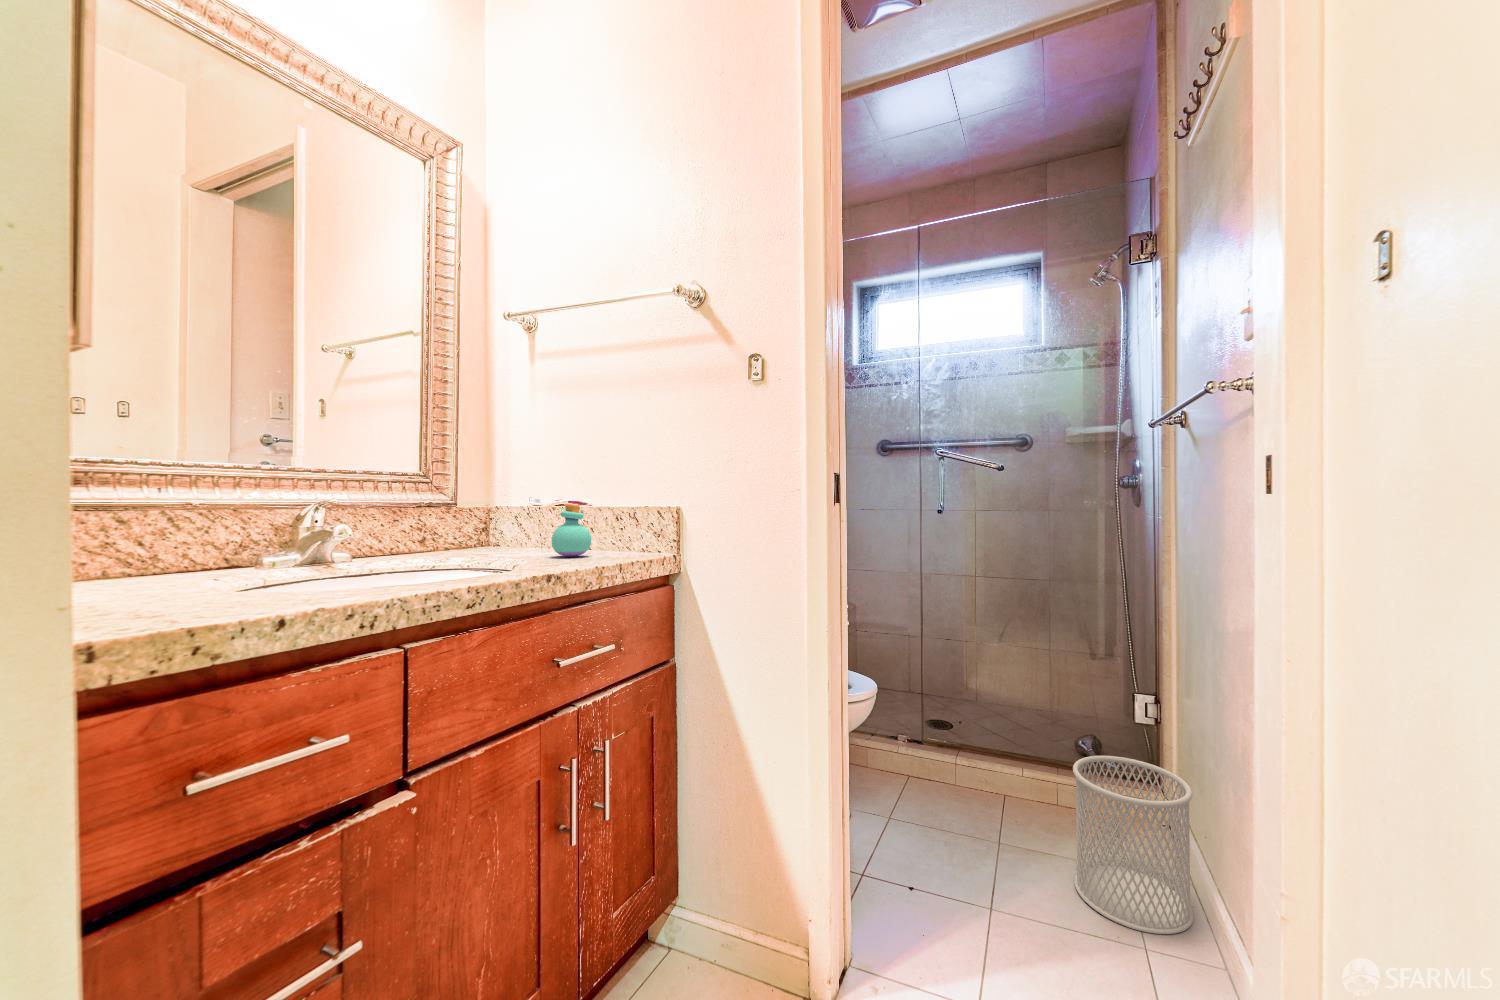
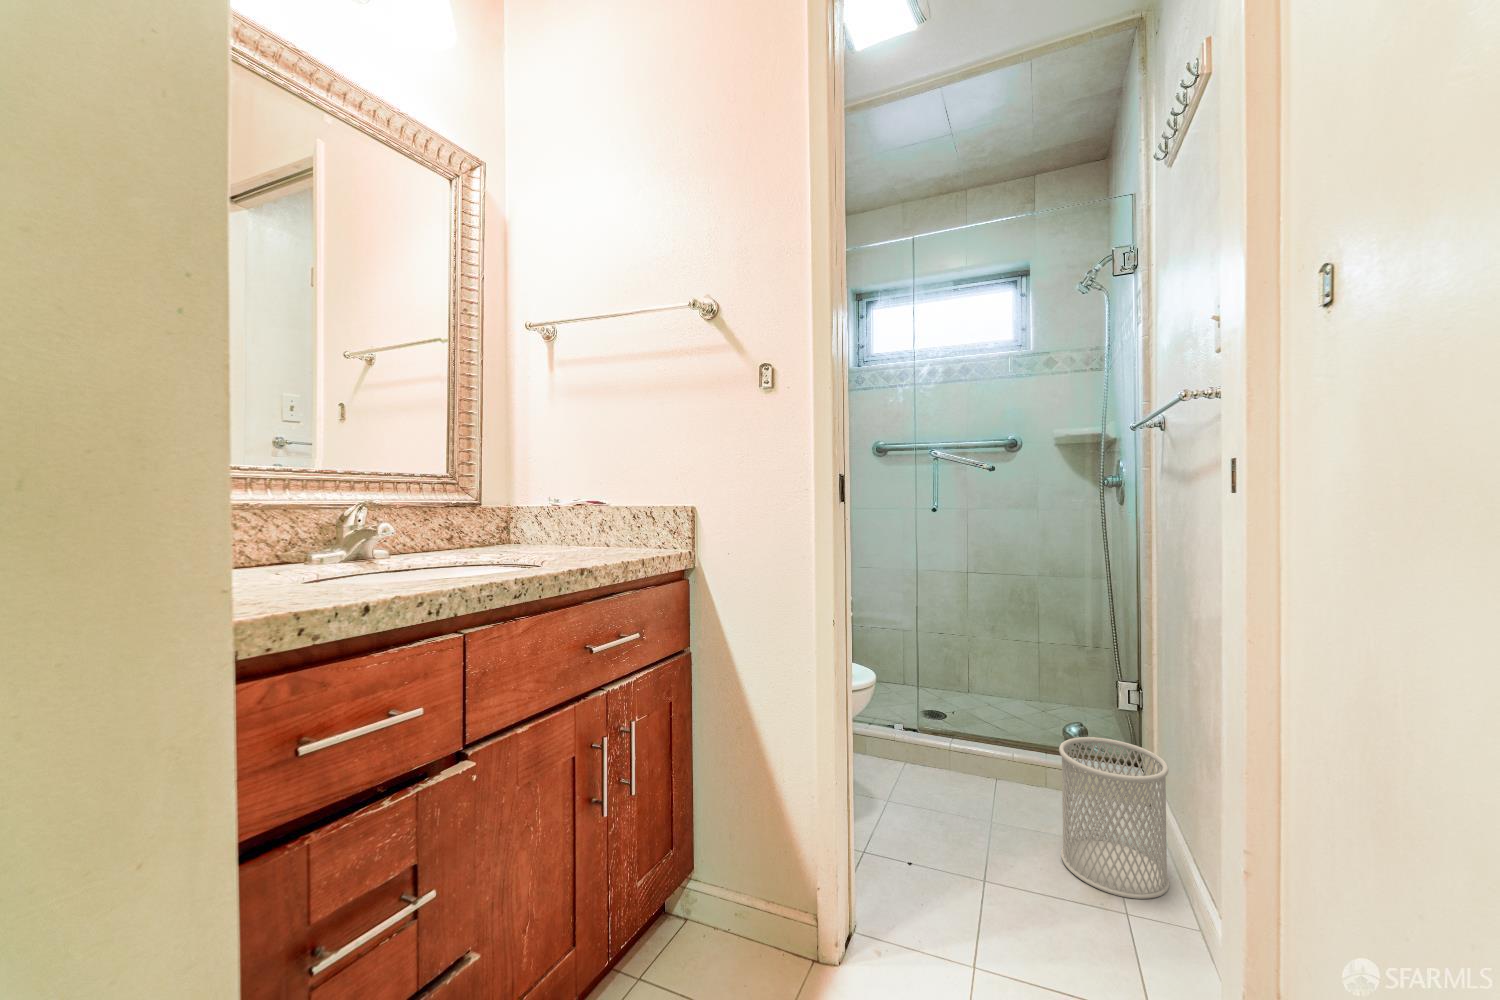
perfume bottle: present [552,504,591,556] -> none [574,504,610,553]

